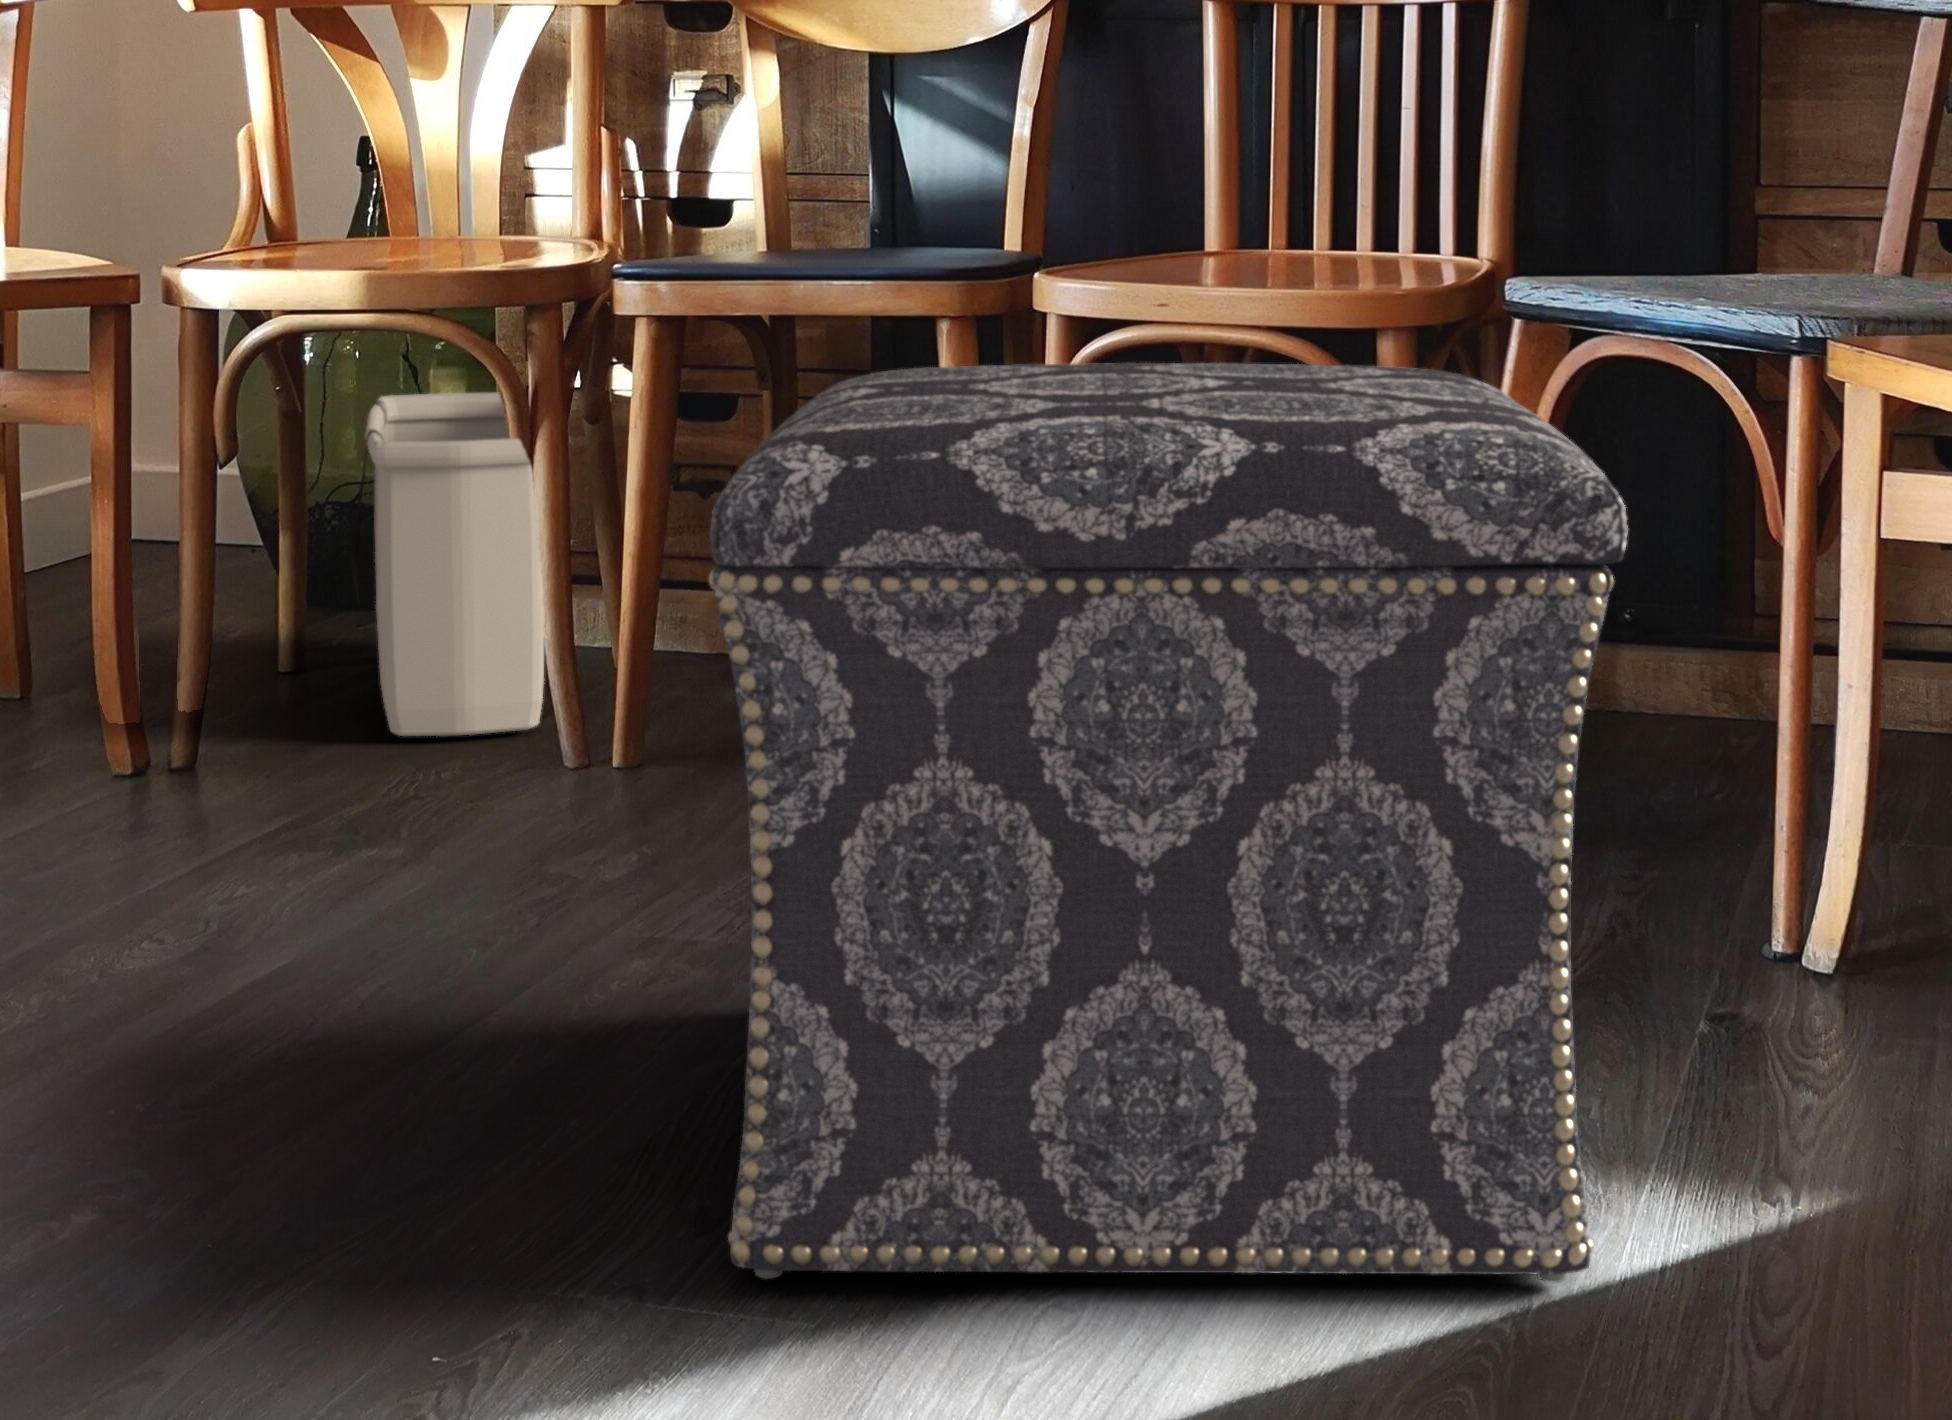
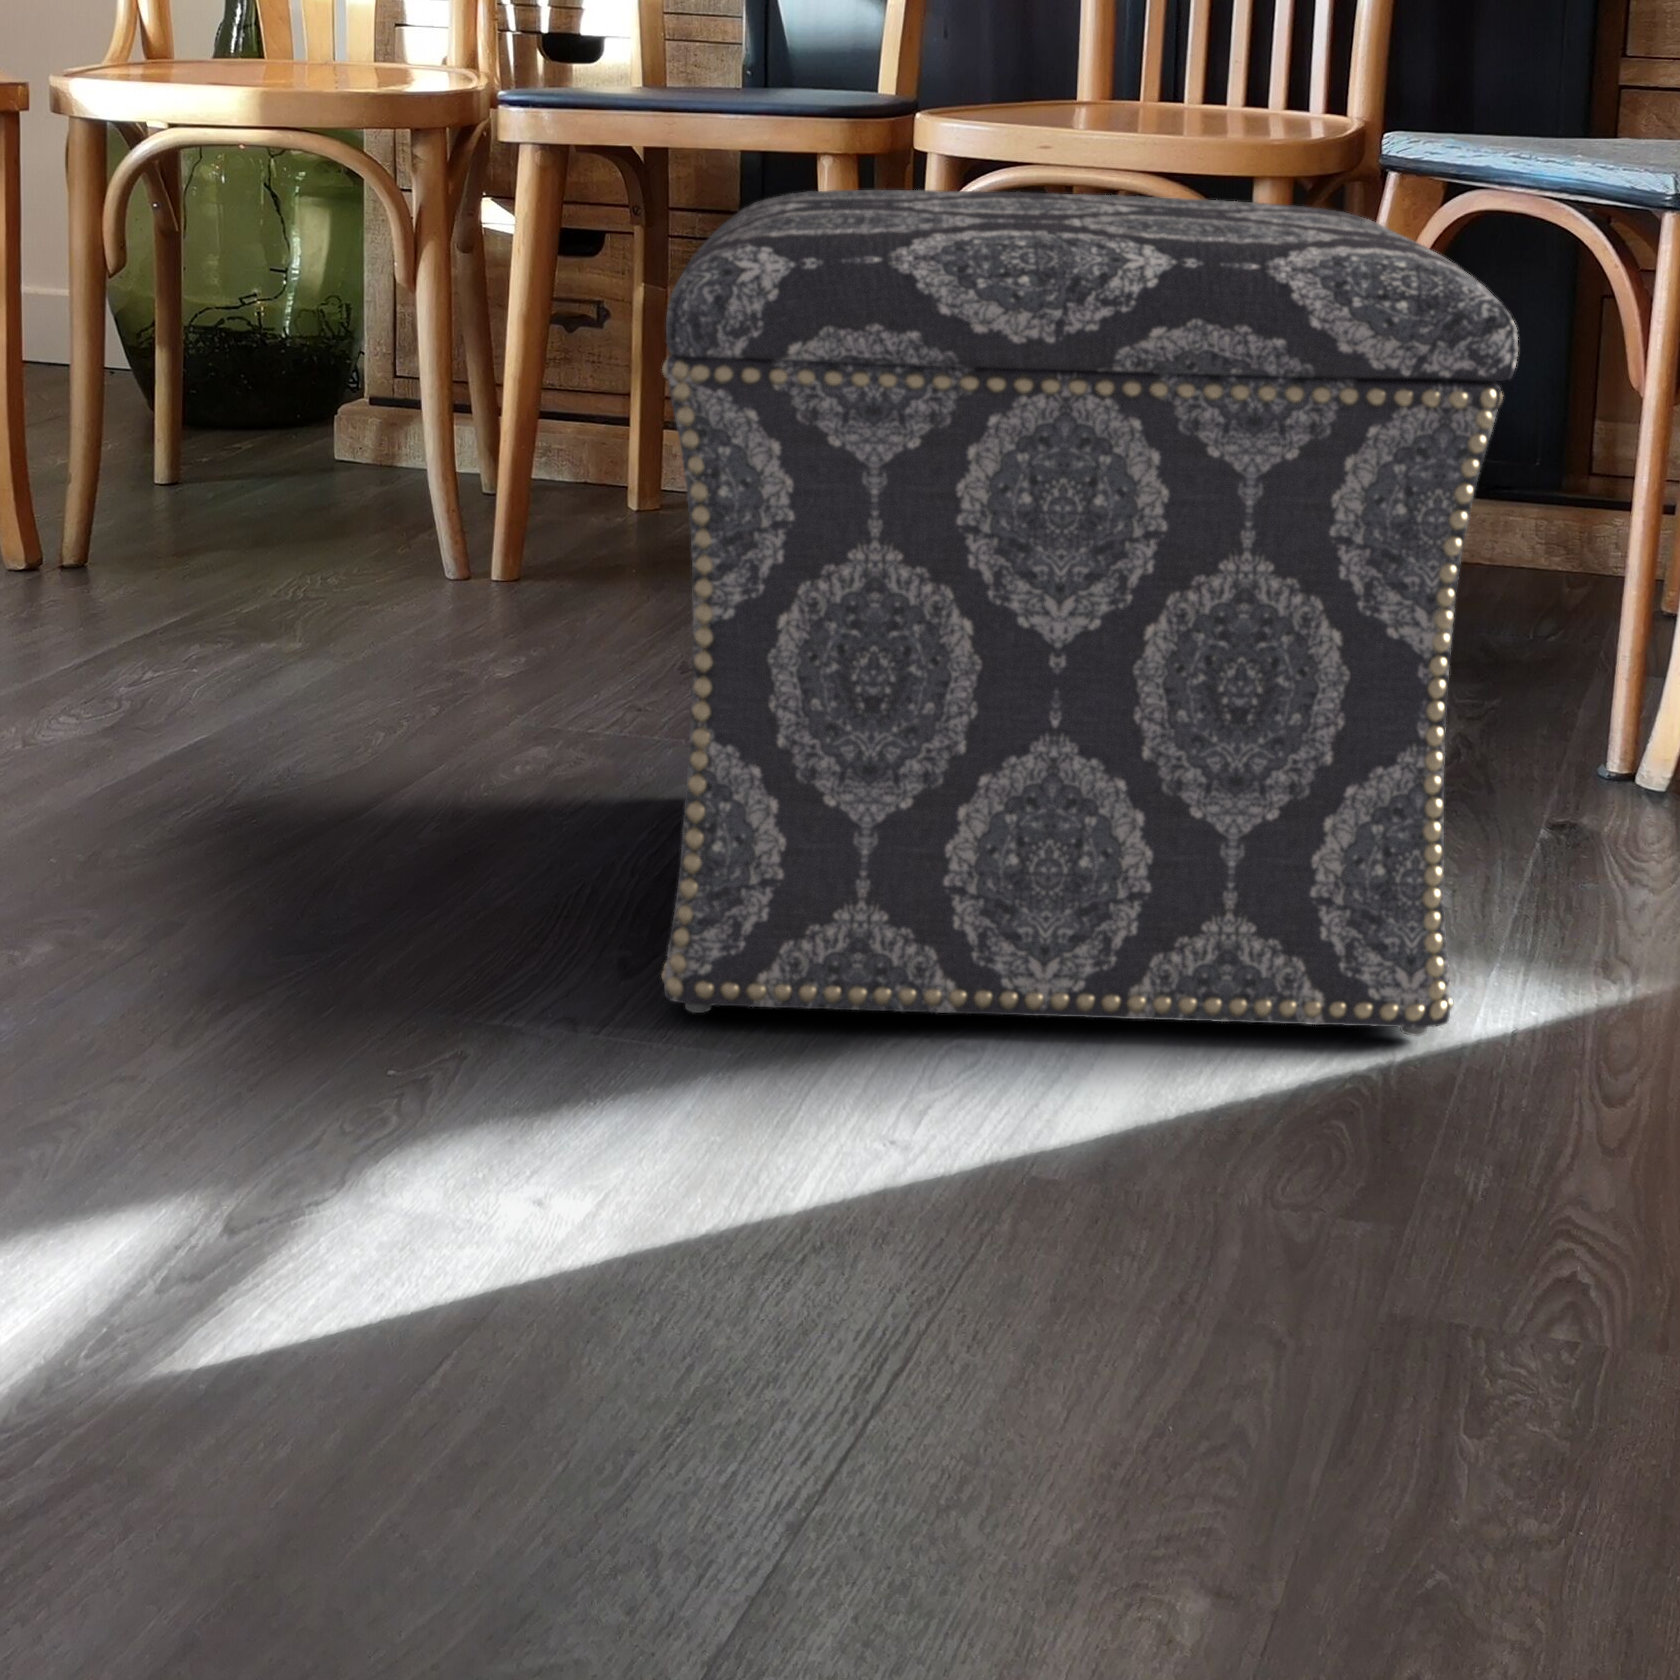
storage bin: present [351,392,545,736] -> none [222,221,438,552]

